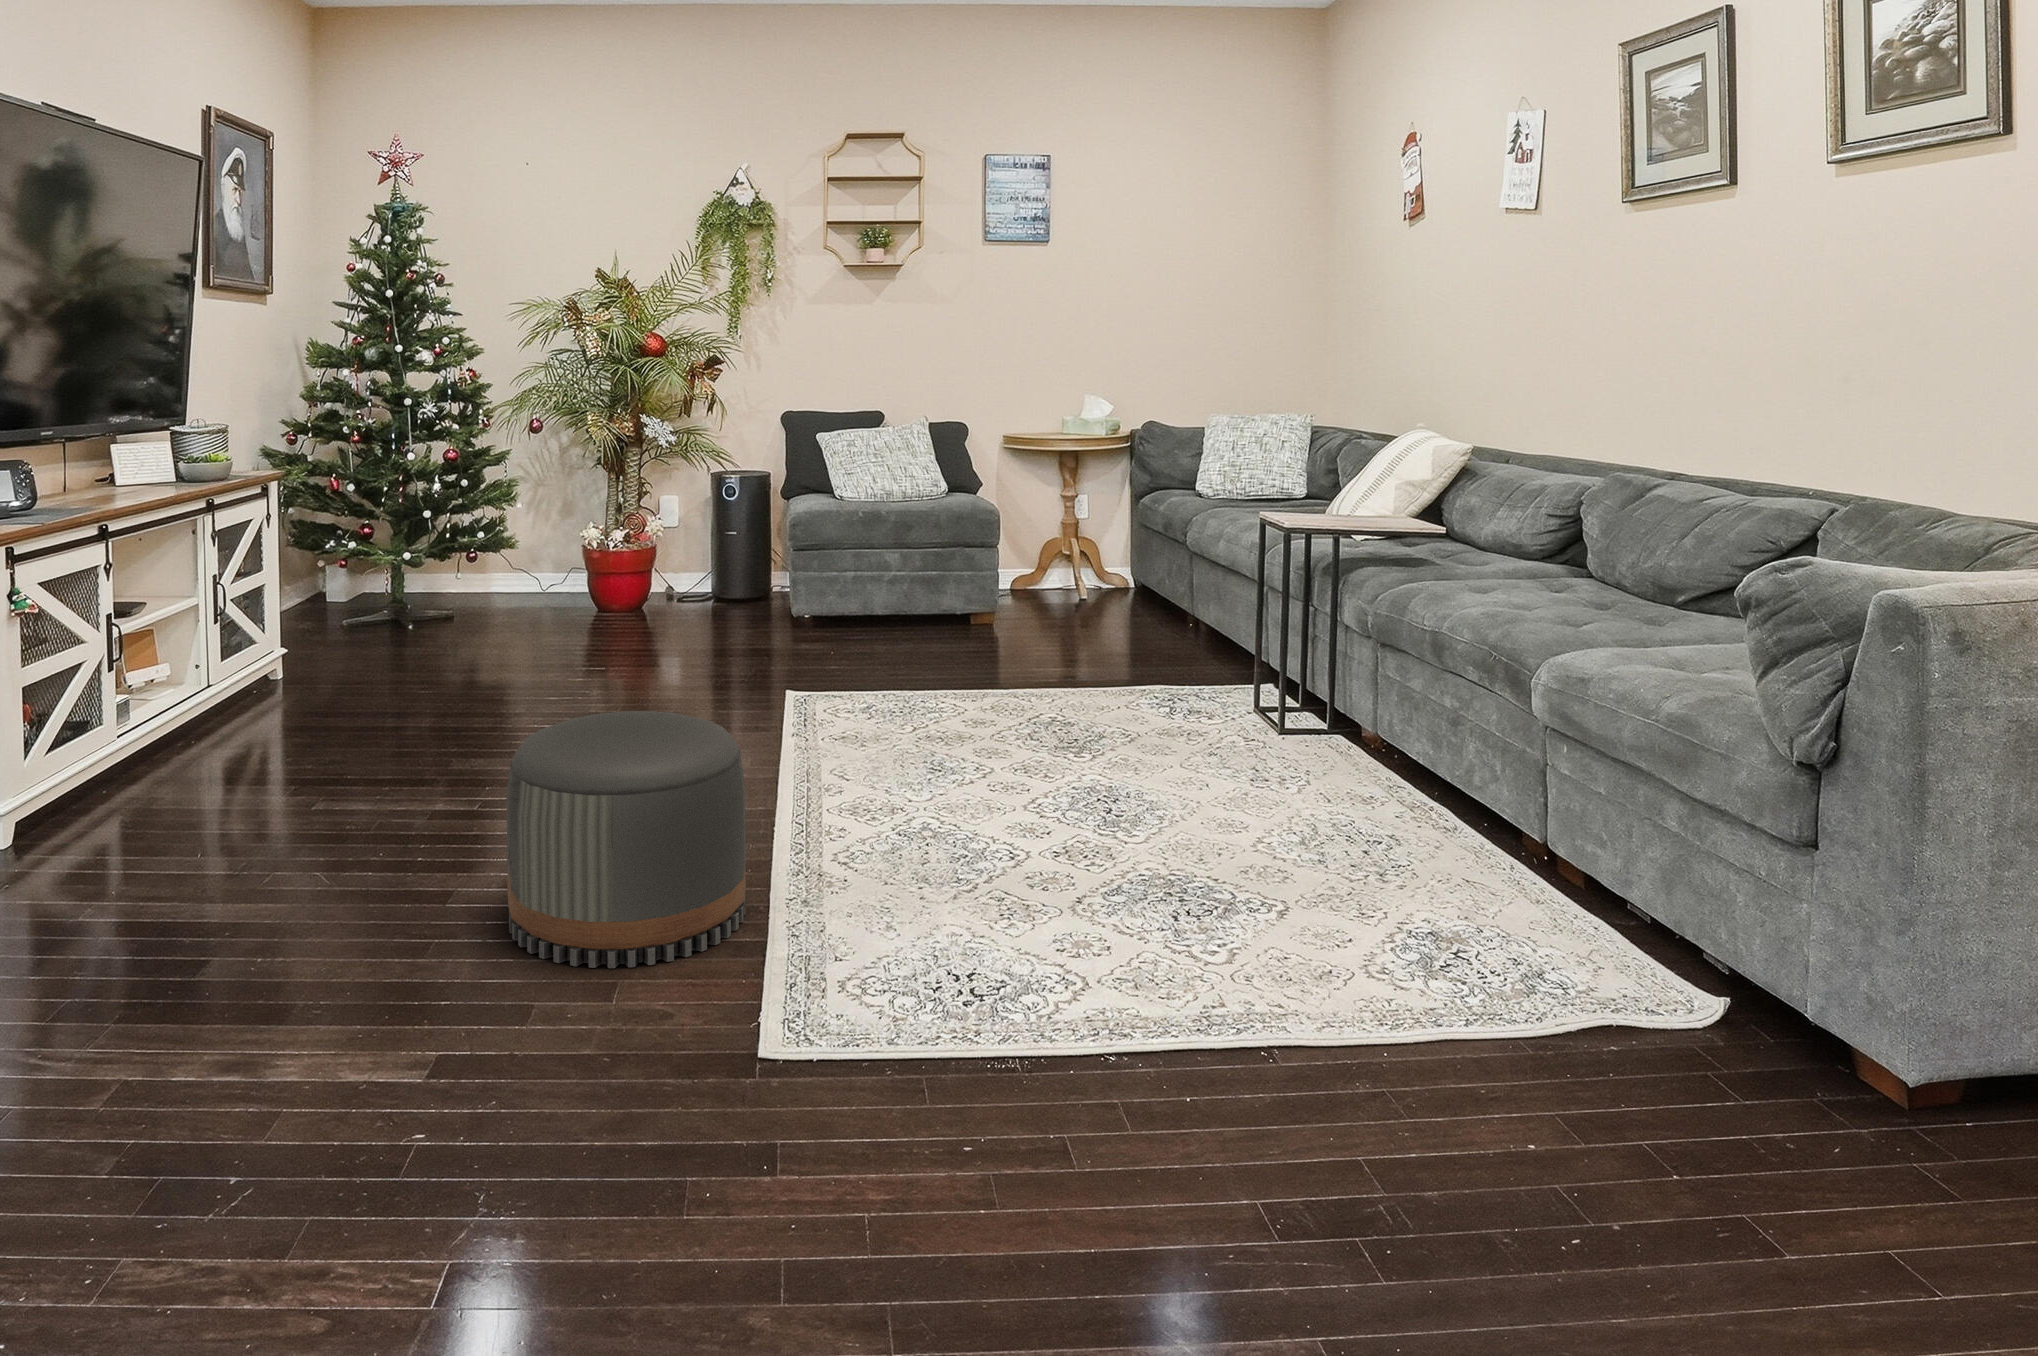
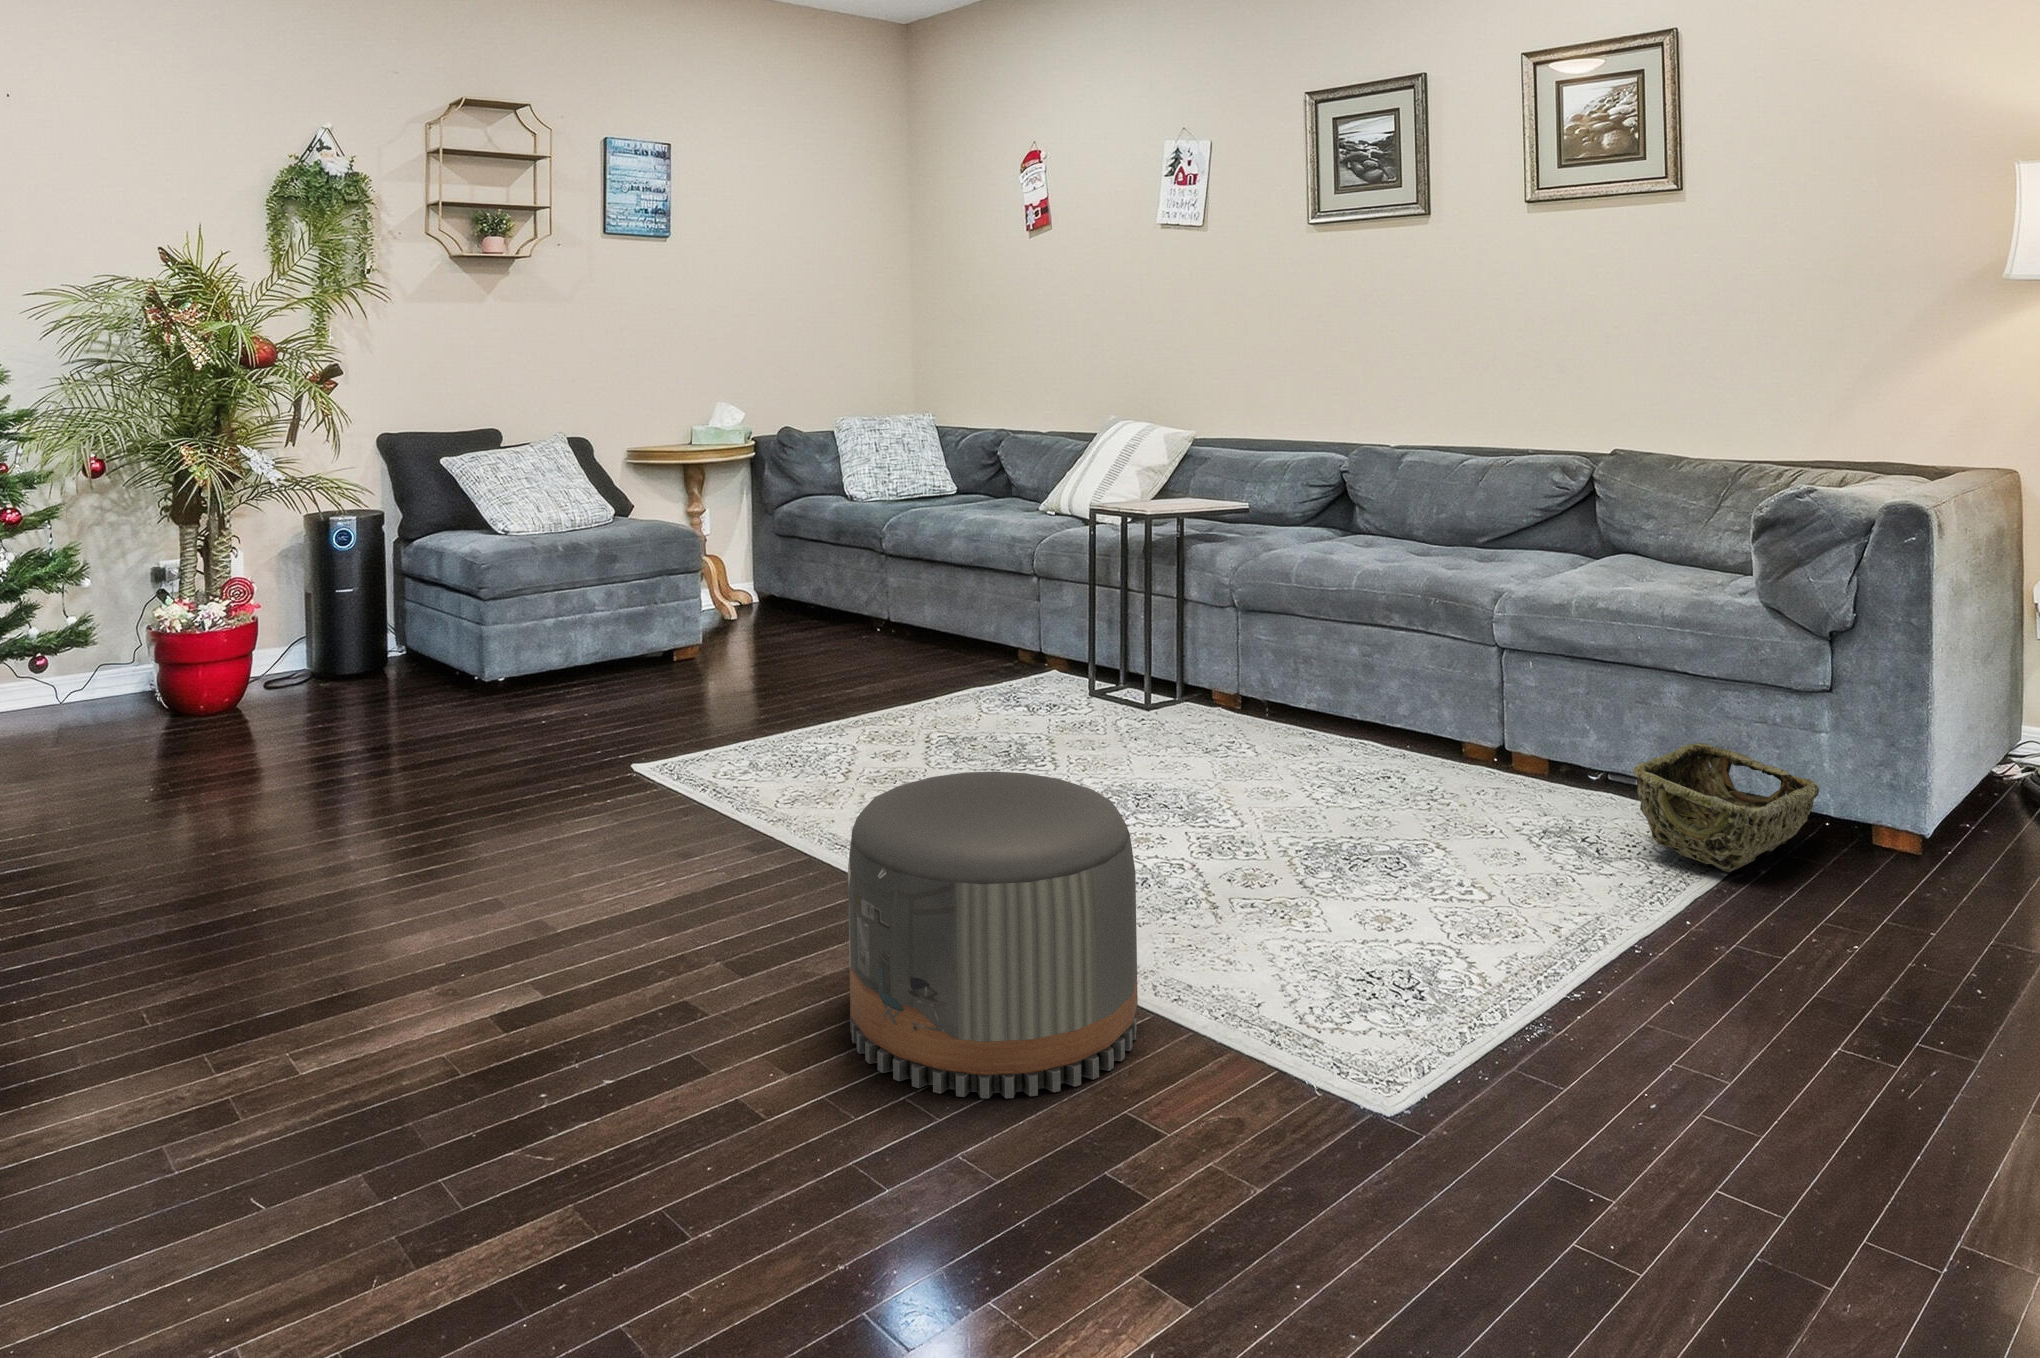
woven basket: none [1460,877,1763,1035] -> present [1633,743,1819,872]

